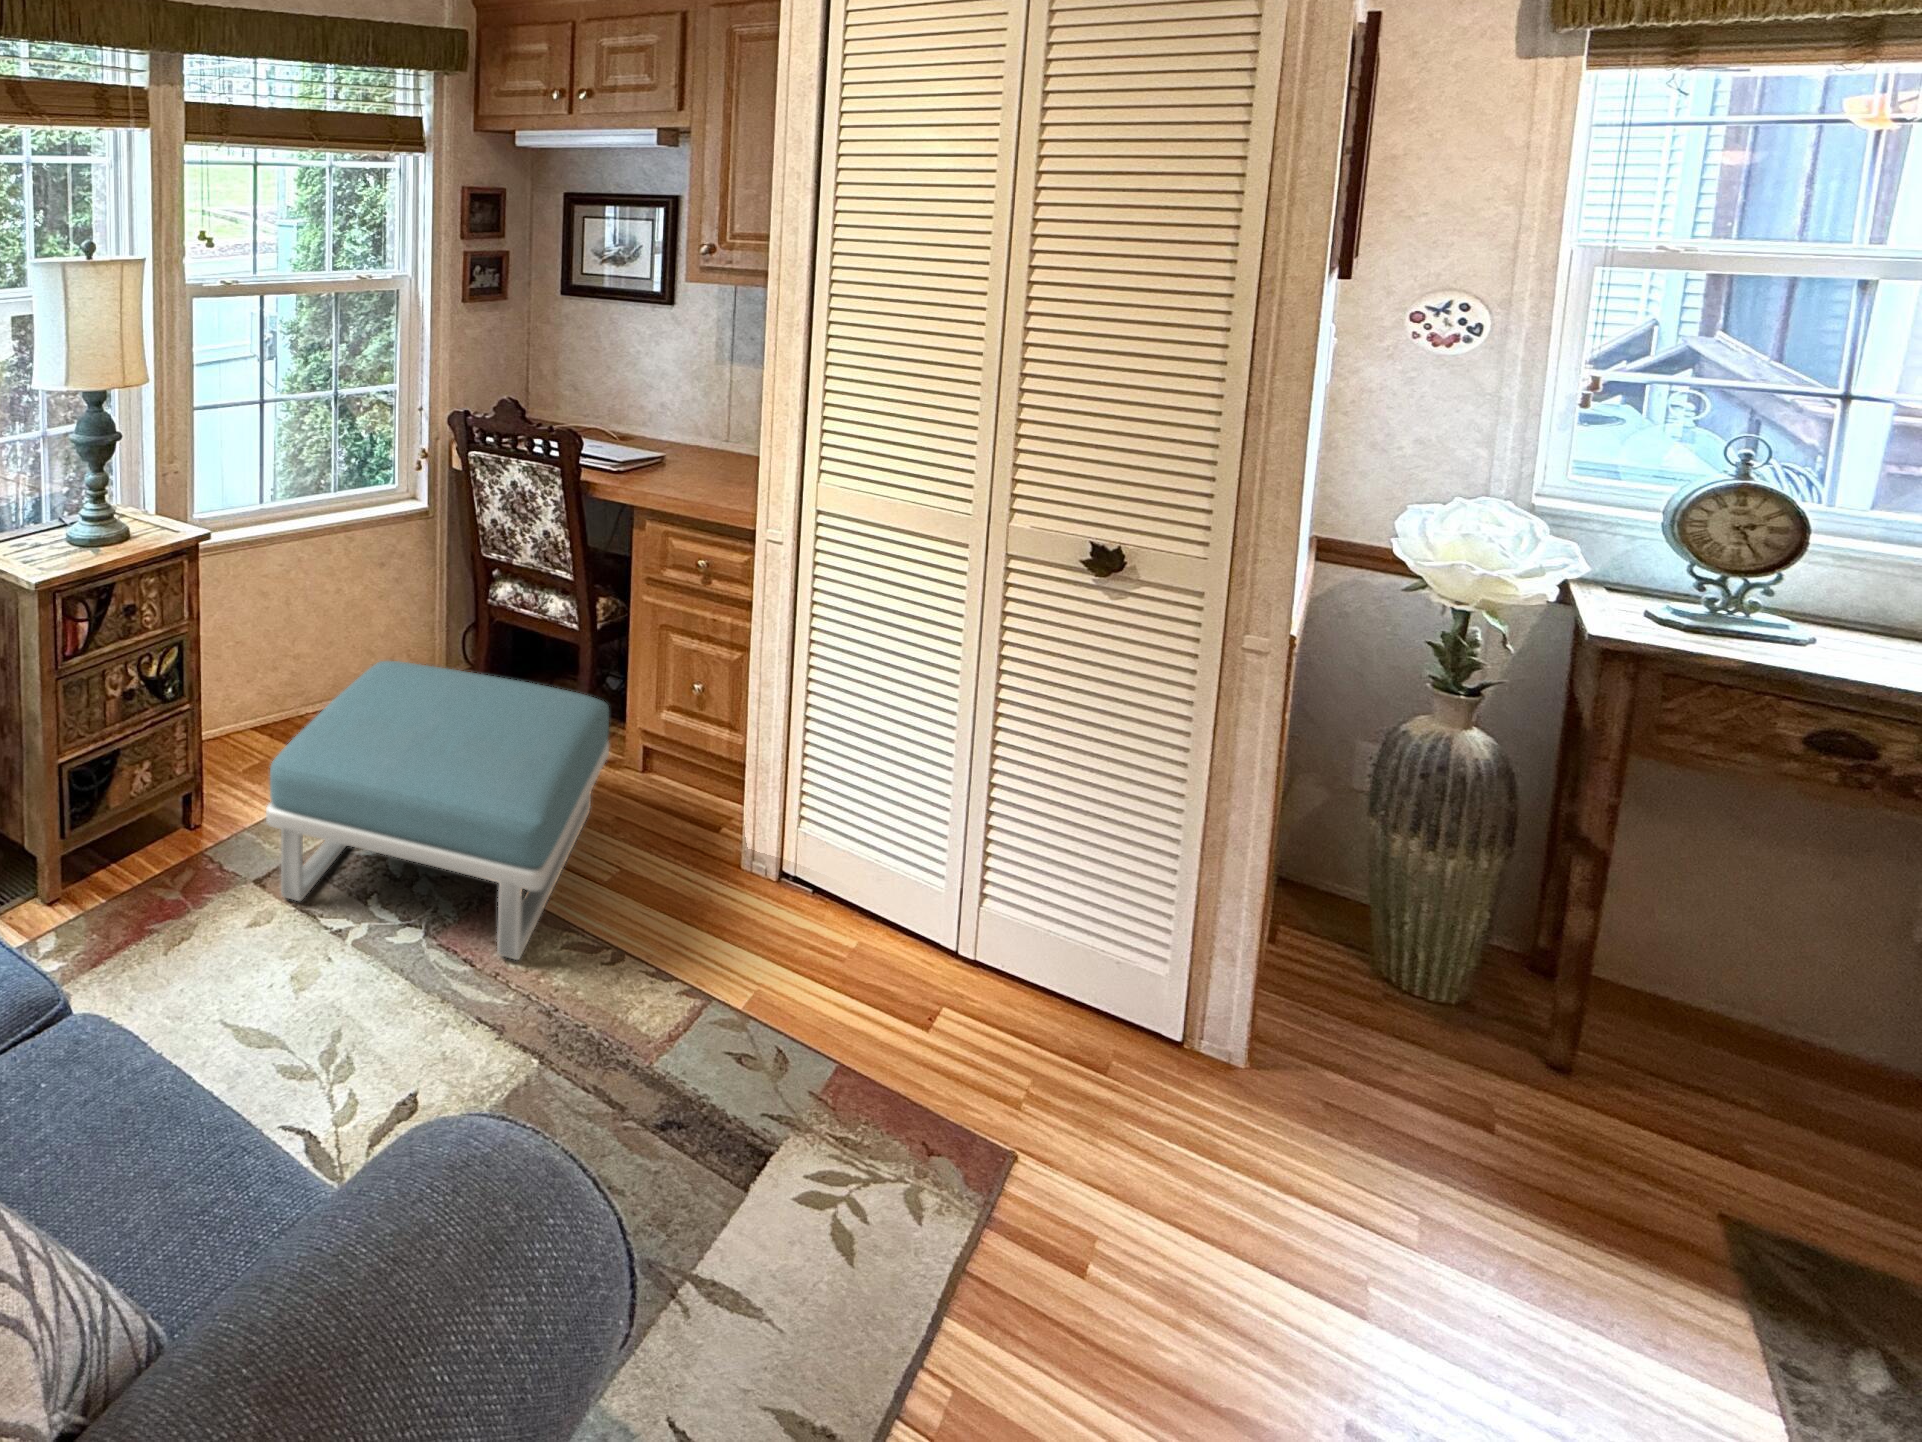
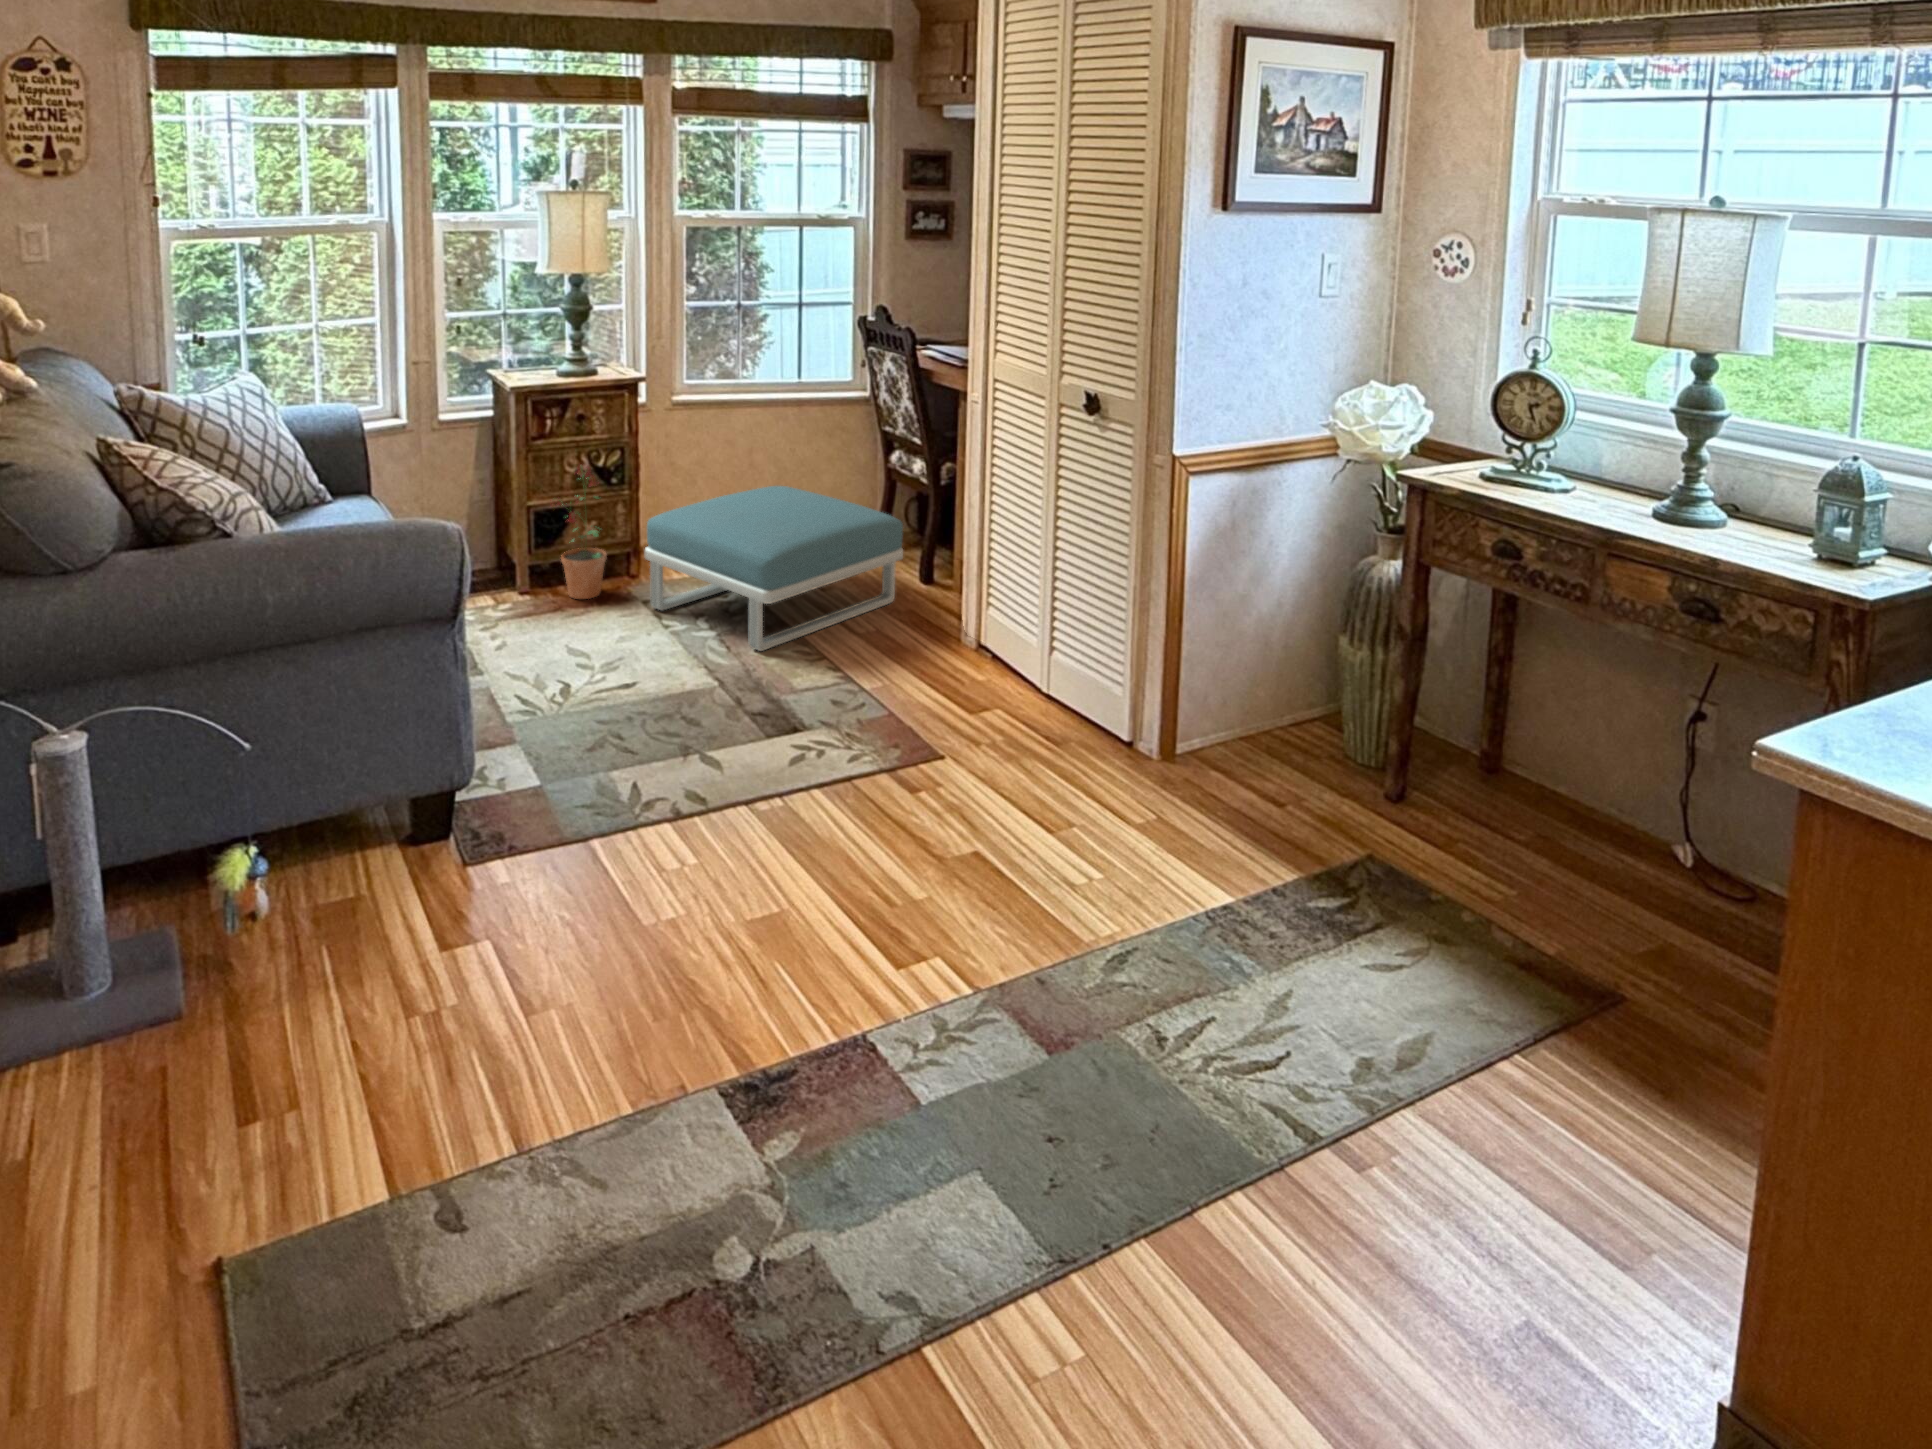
potted plant: none [88,686,196,904] -> present [551,465,606,599]

